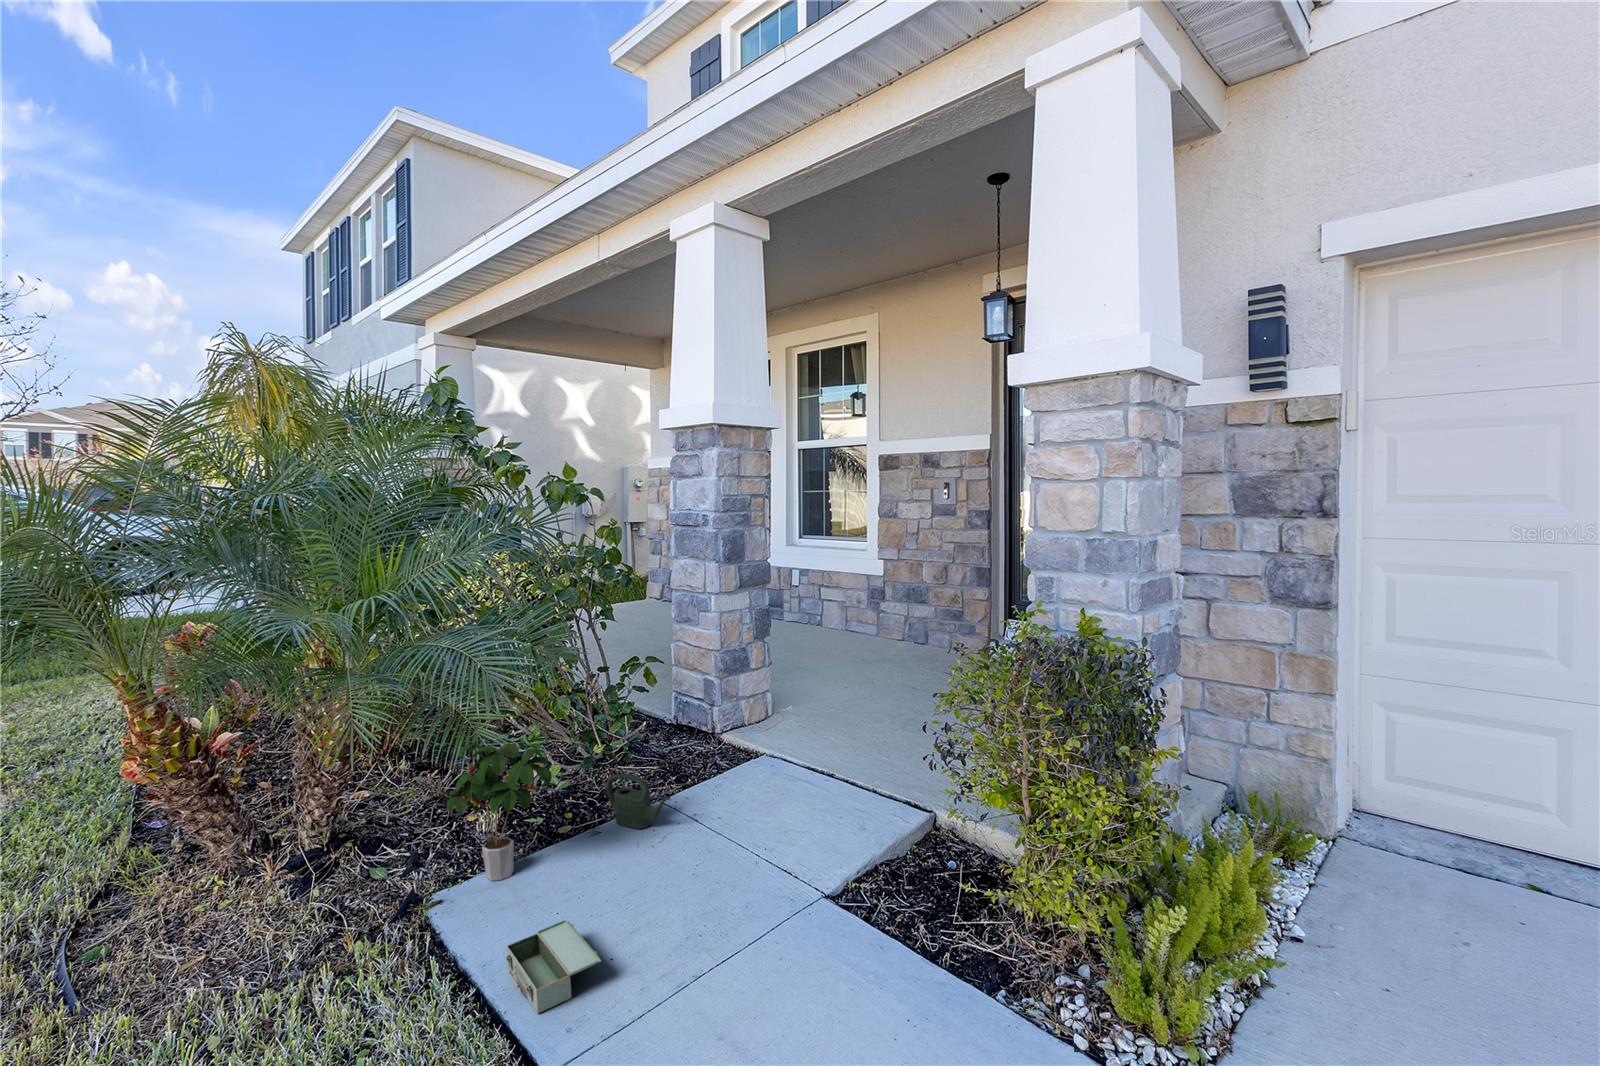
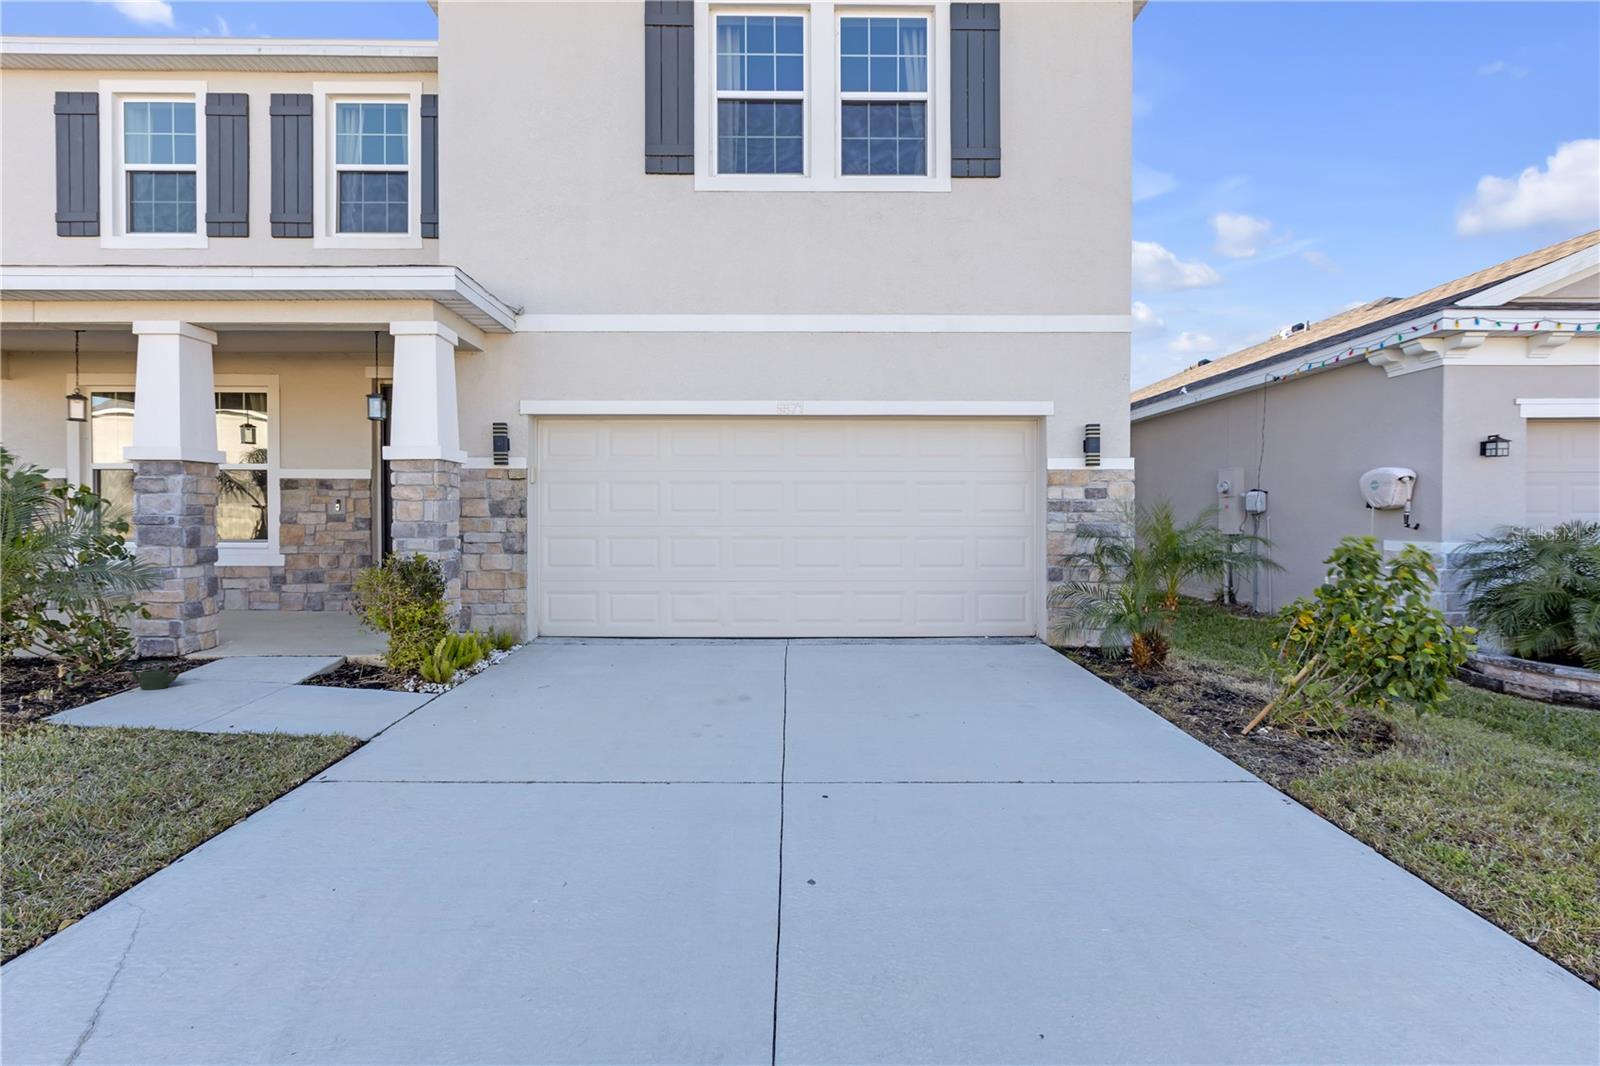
potted plant: present [443,741,552,881] -> none [33,636,122,712]
toolbox: present [506,921,601,1013] -> none [132,702,193,723]

